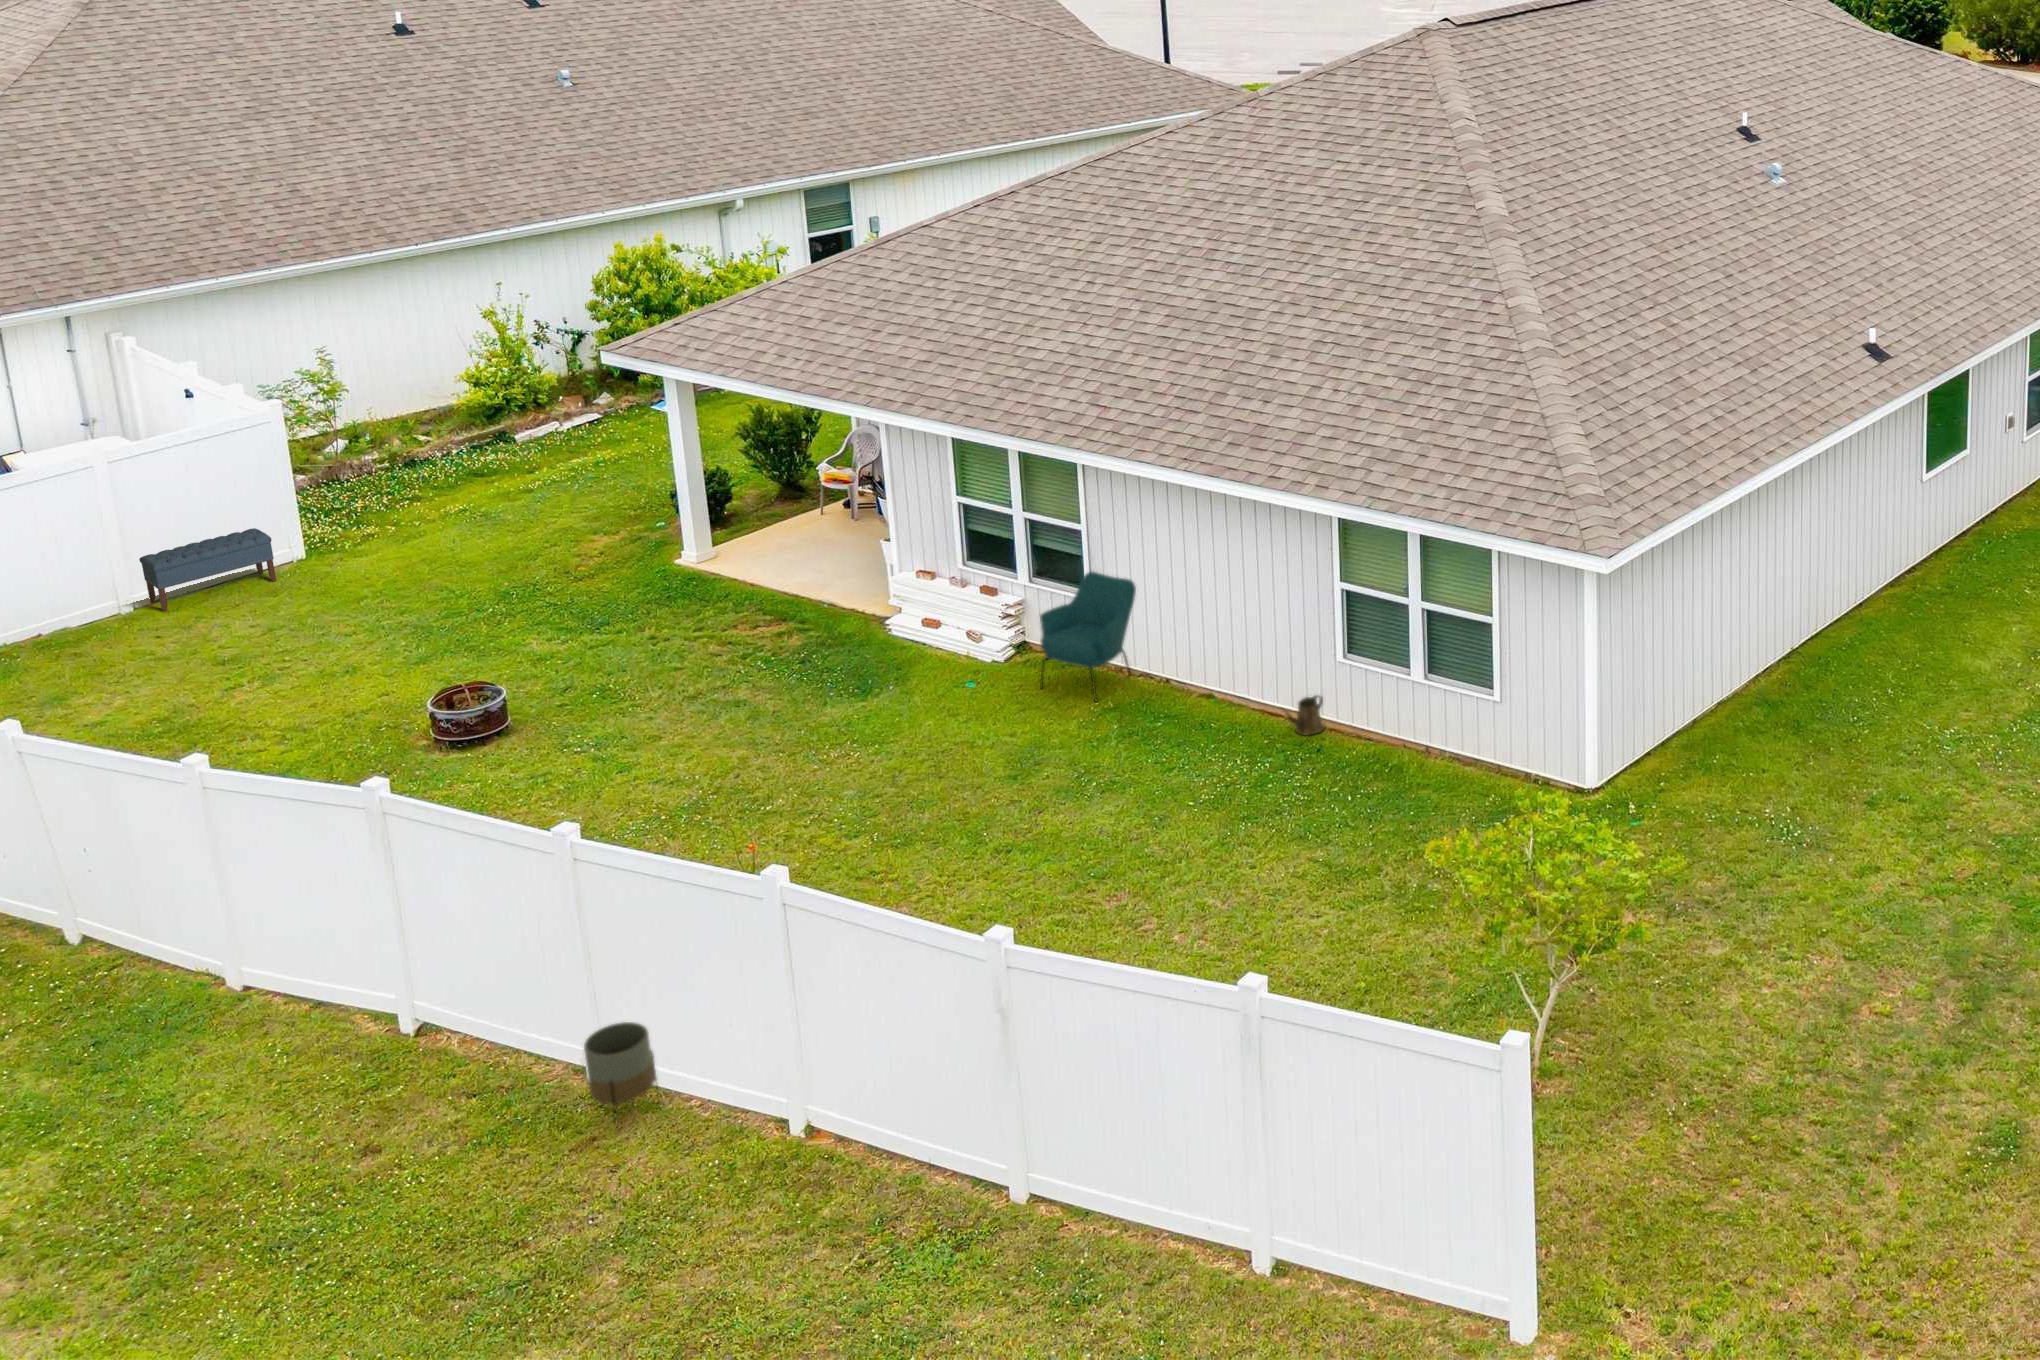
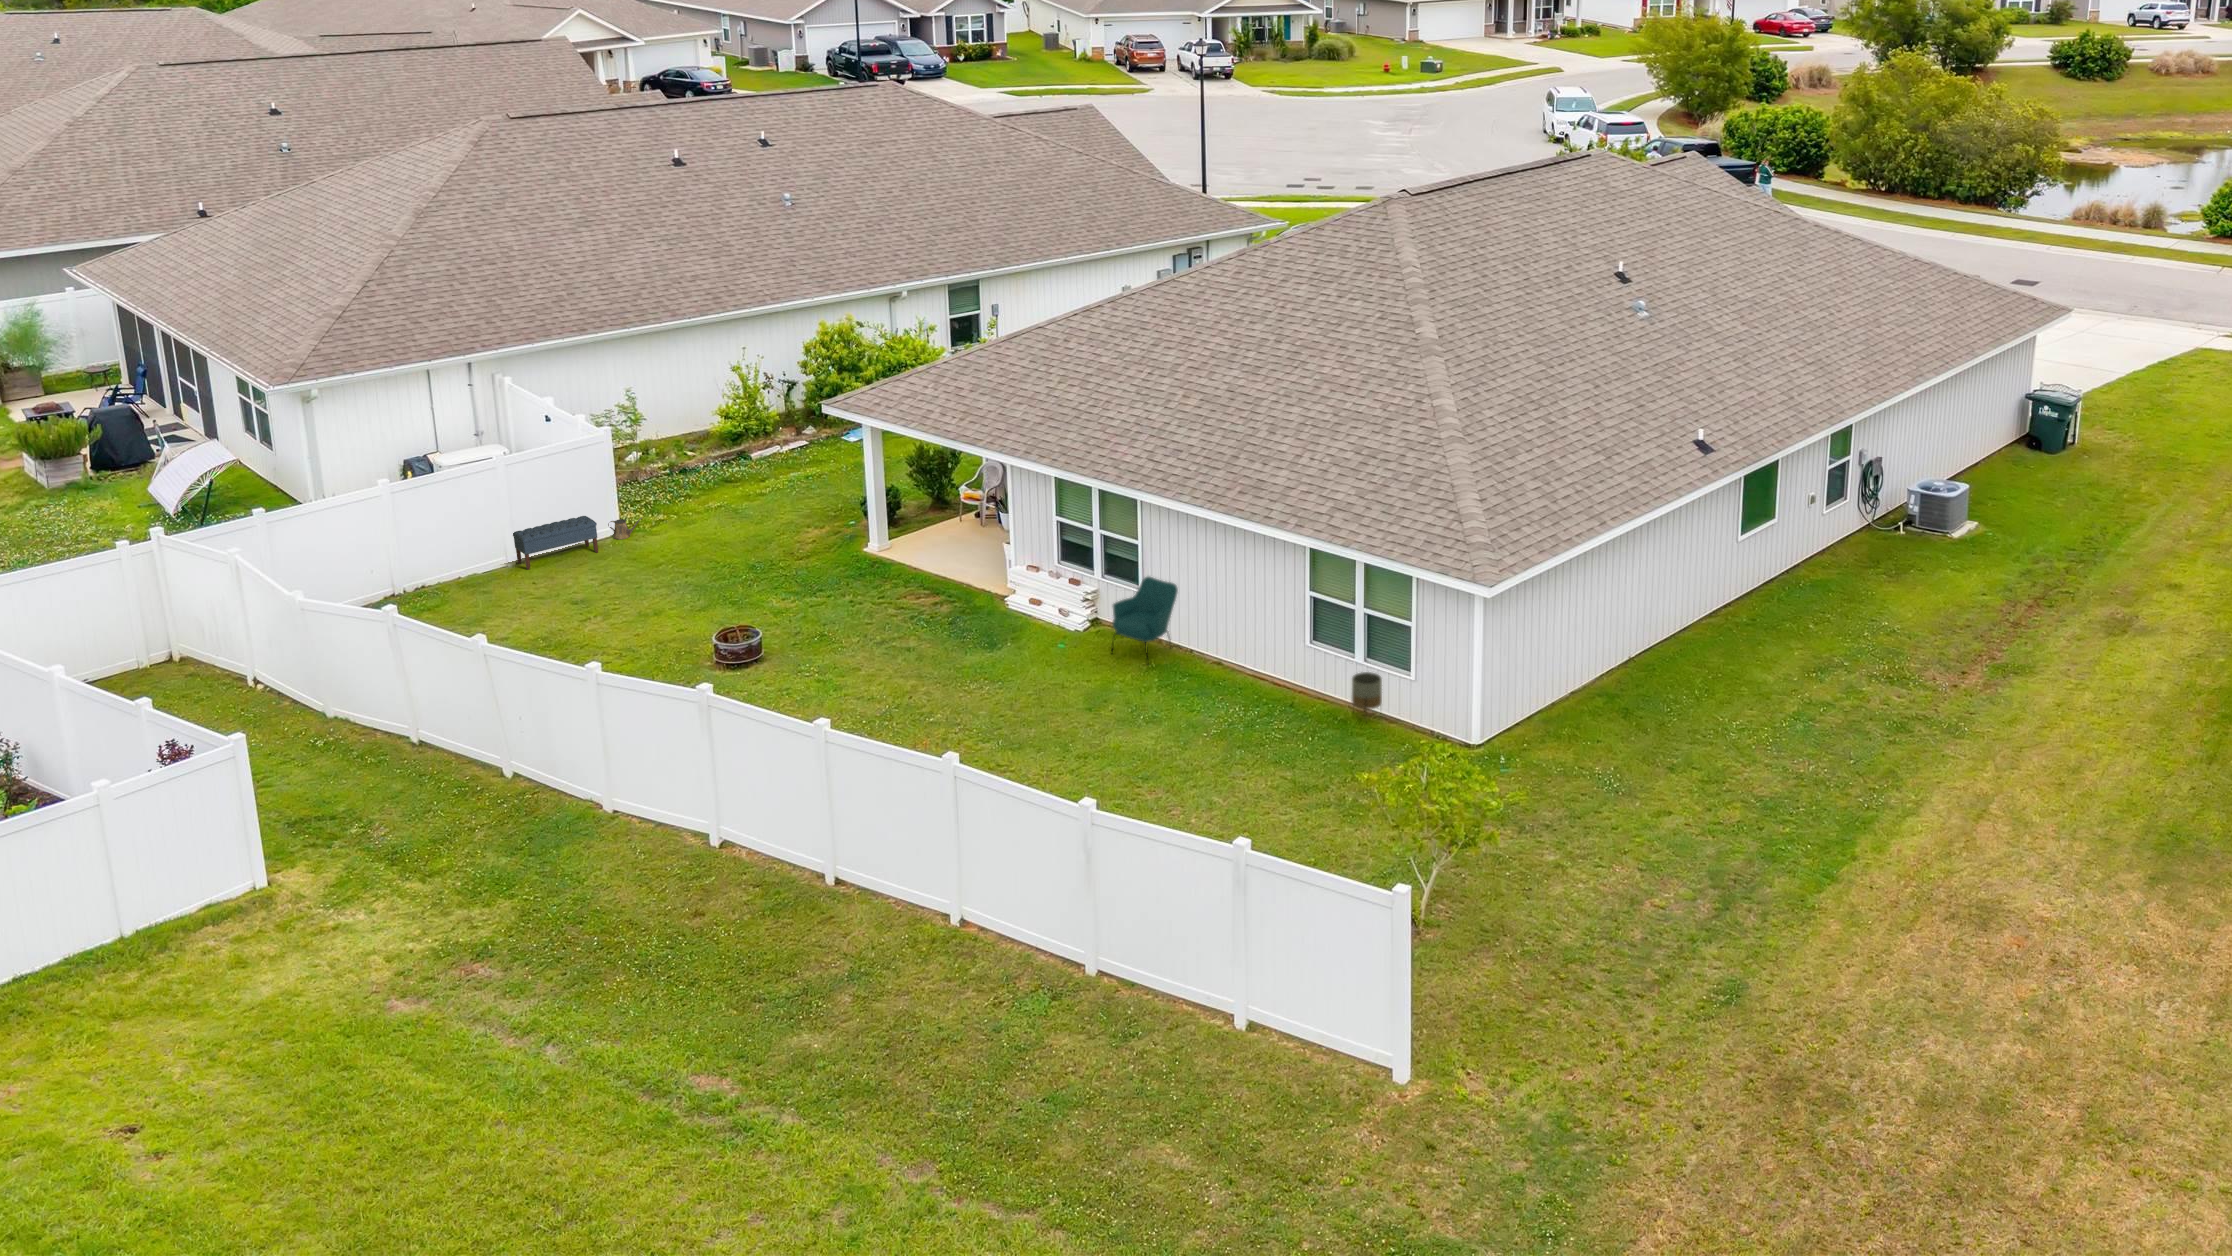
watering can: present [1285,695,1324,736] -> present [608,518,642,539]
planter: present [584,1022,657,1108] -> present [1352,672,1382,710]

